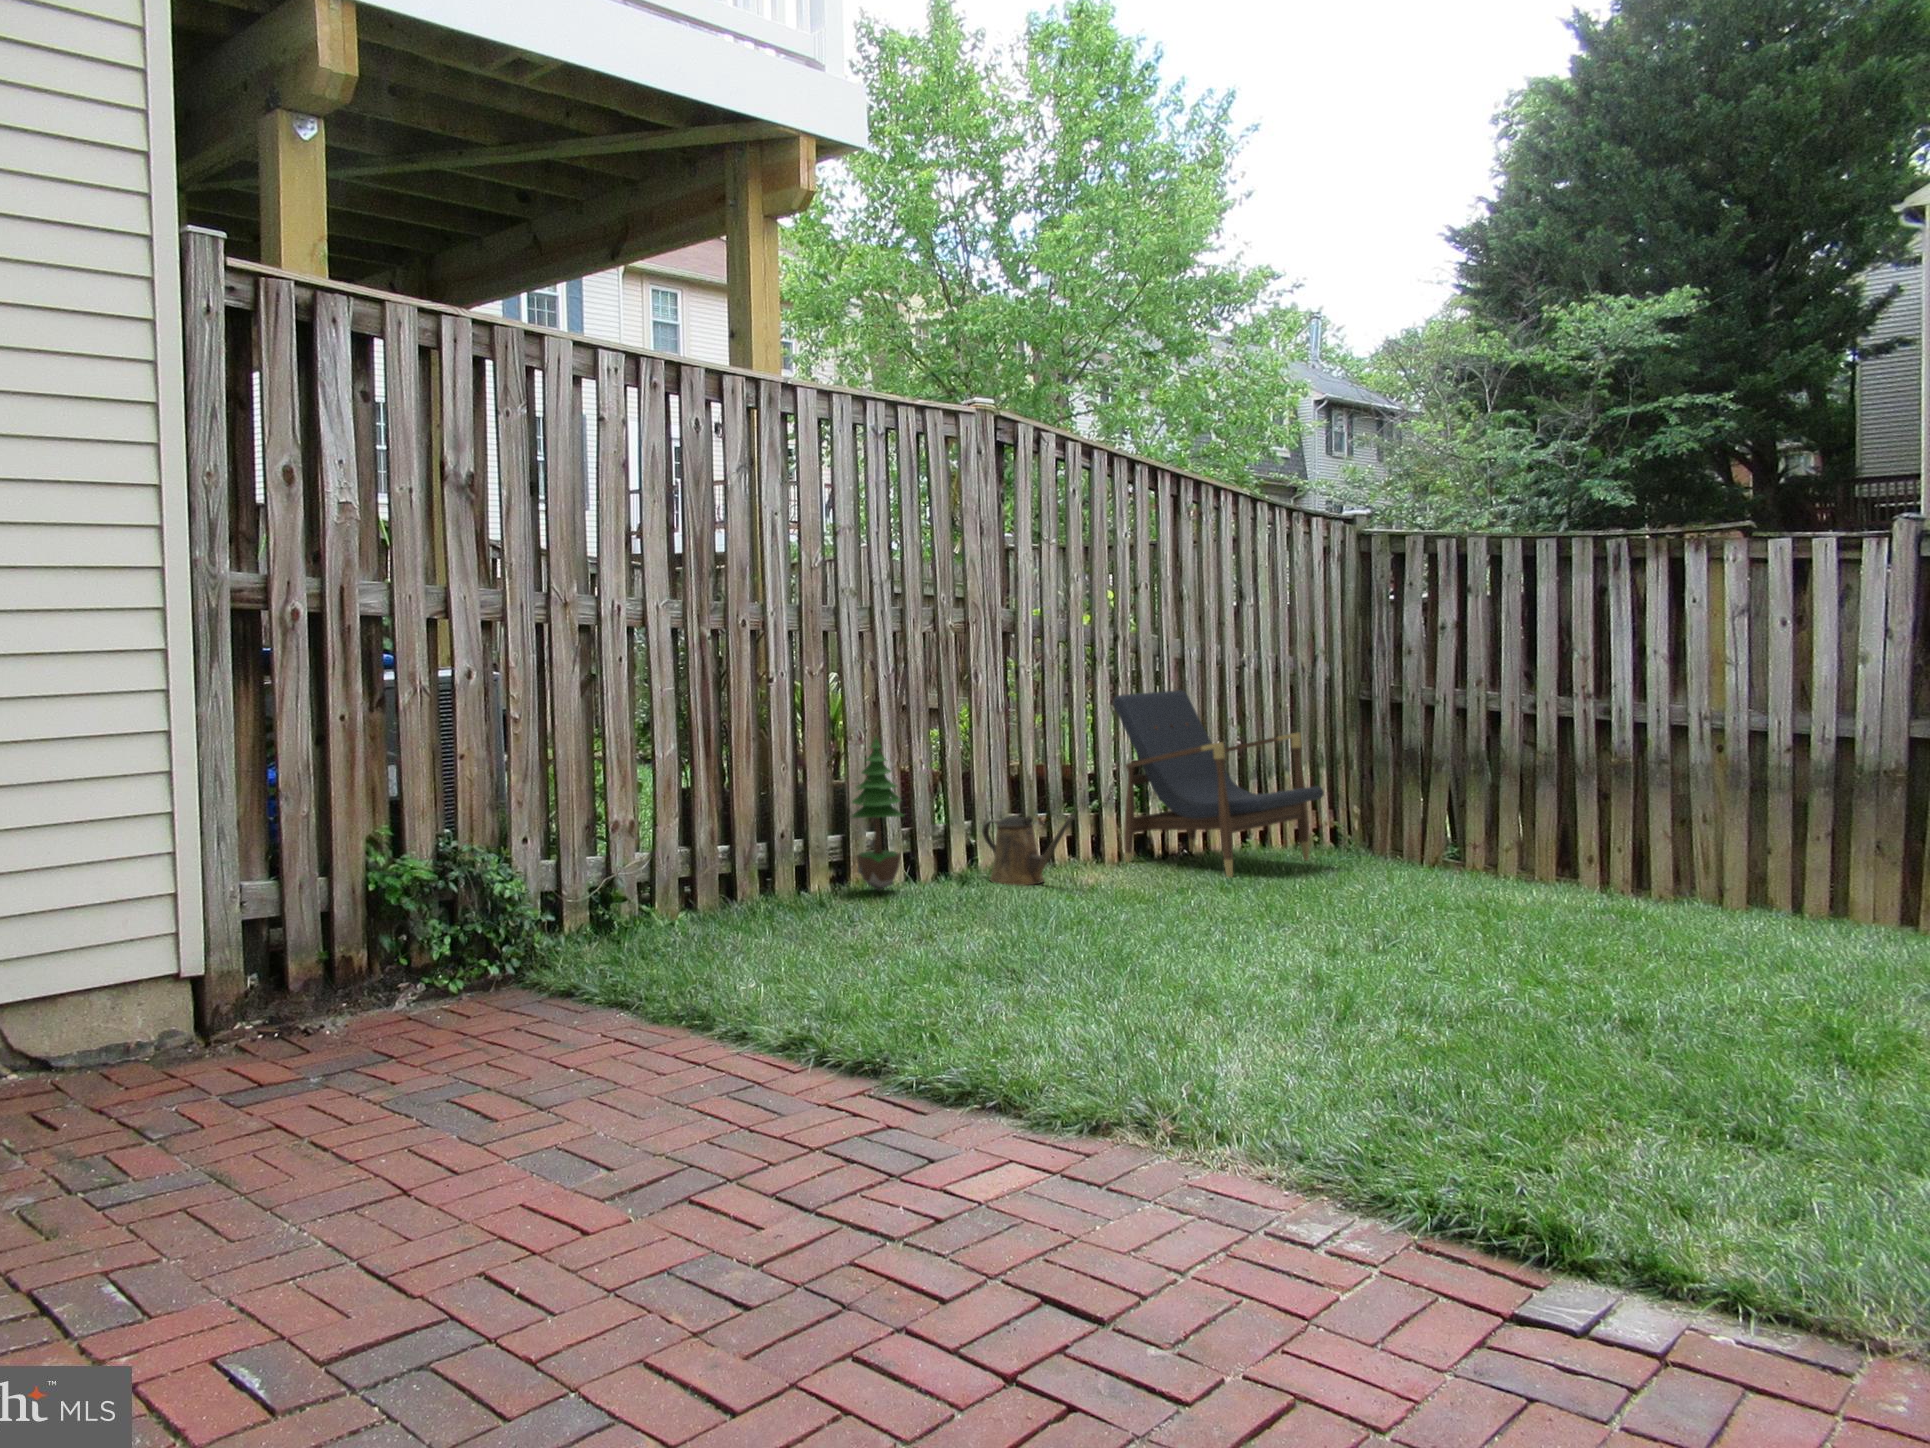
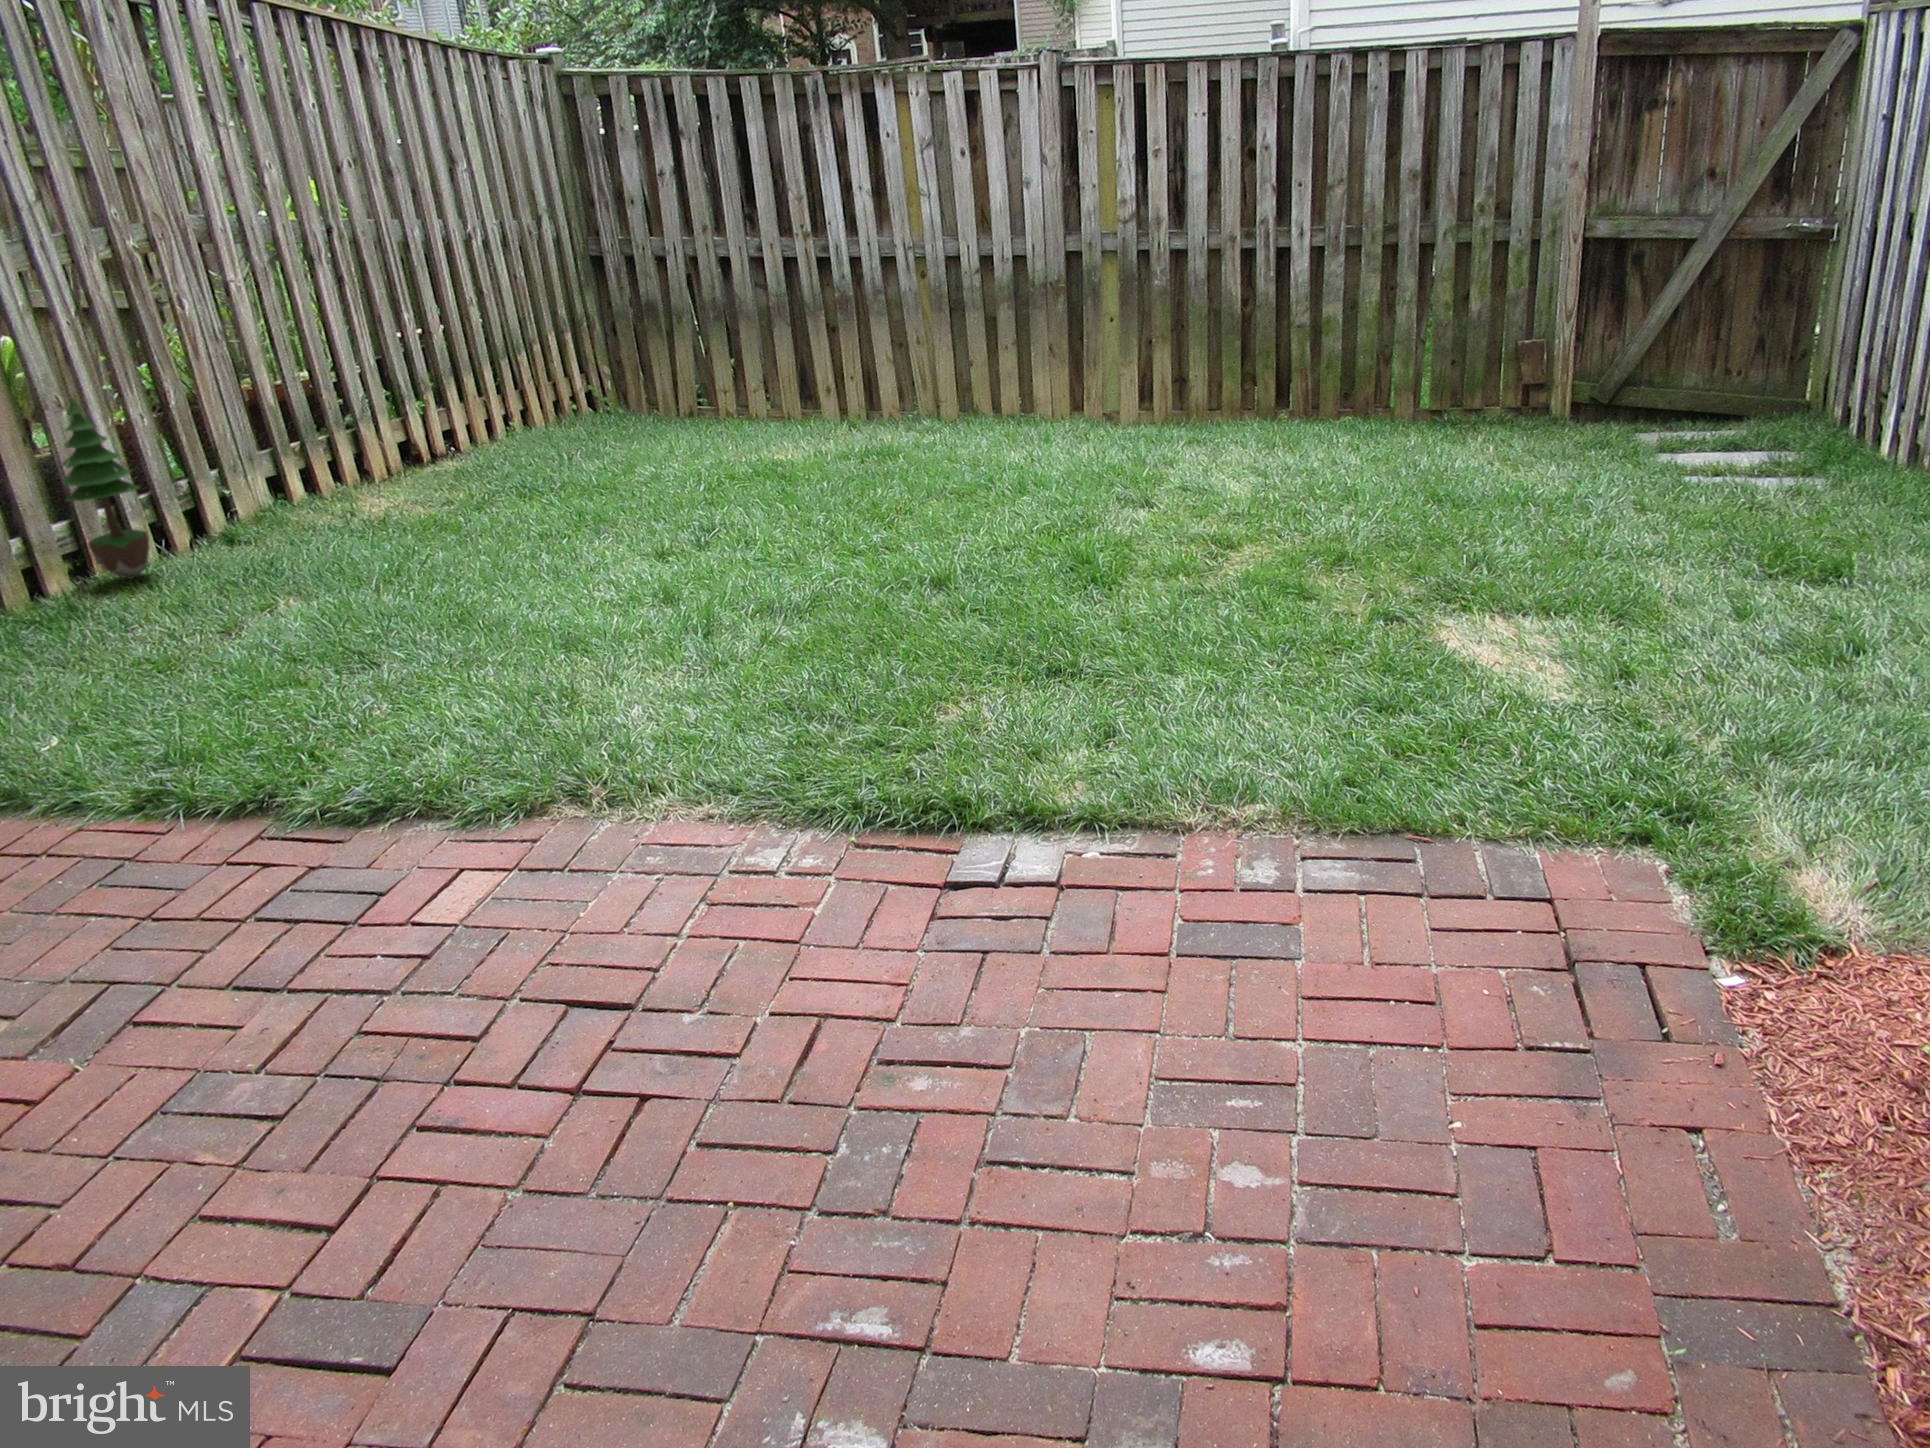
lounge chair: present [1113,690,1324,877] -> none [344,277,592,480]
watering can: present [982,815,1076,885] -> none [232,448,350,537]

